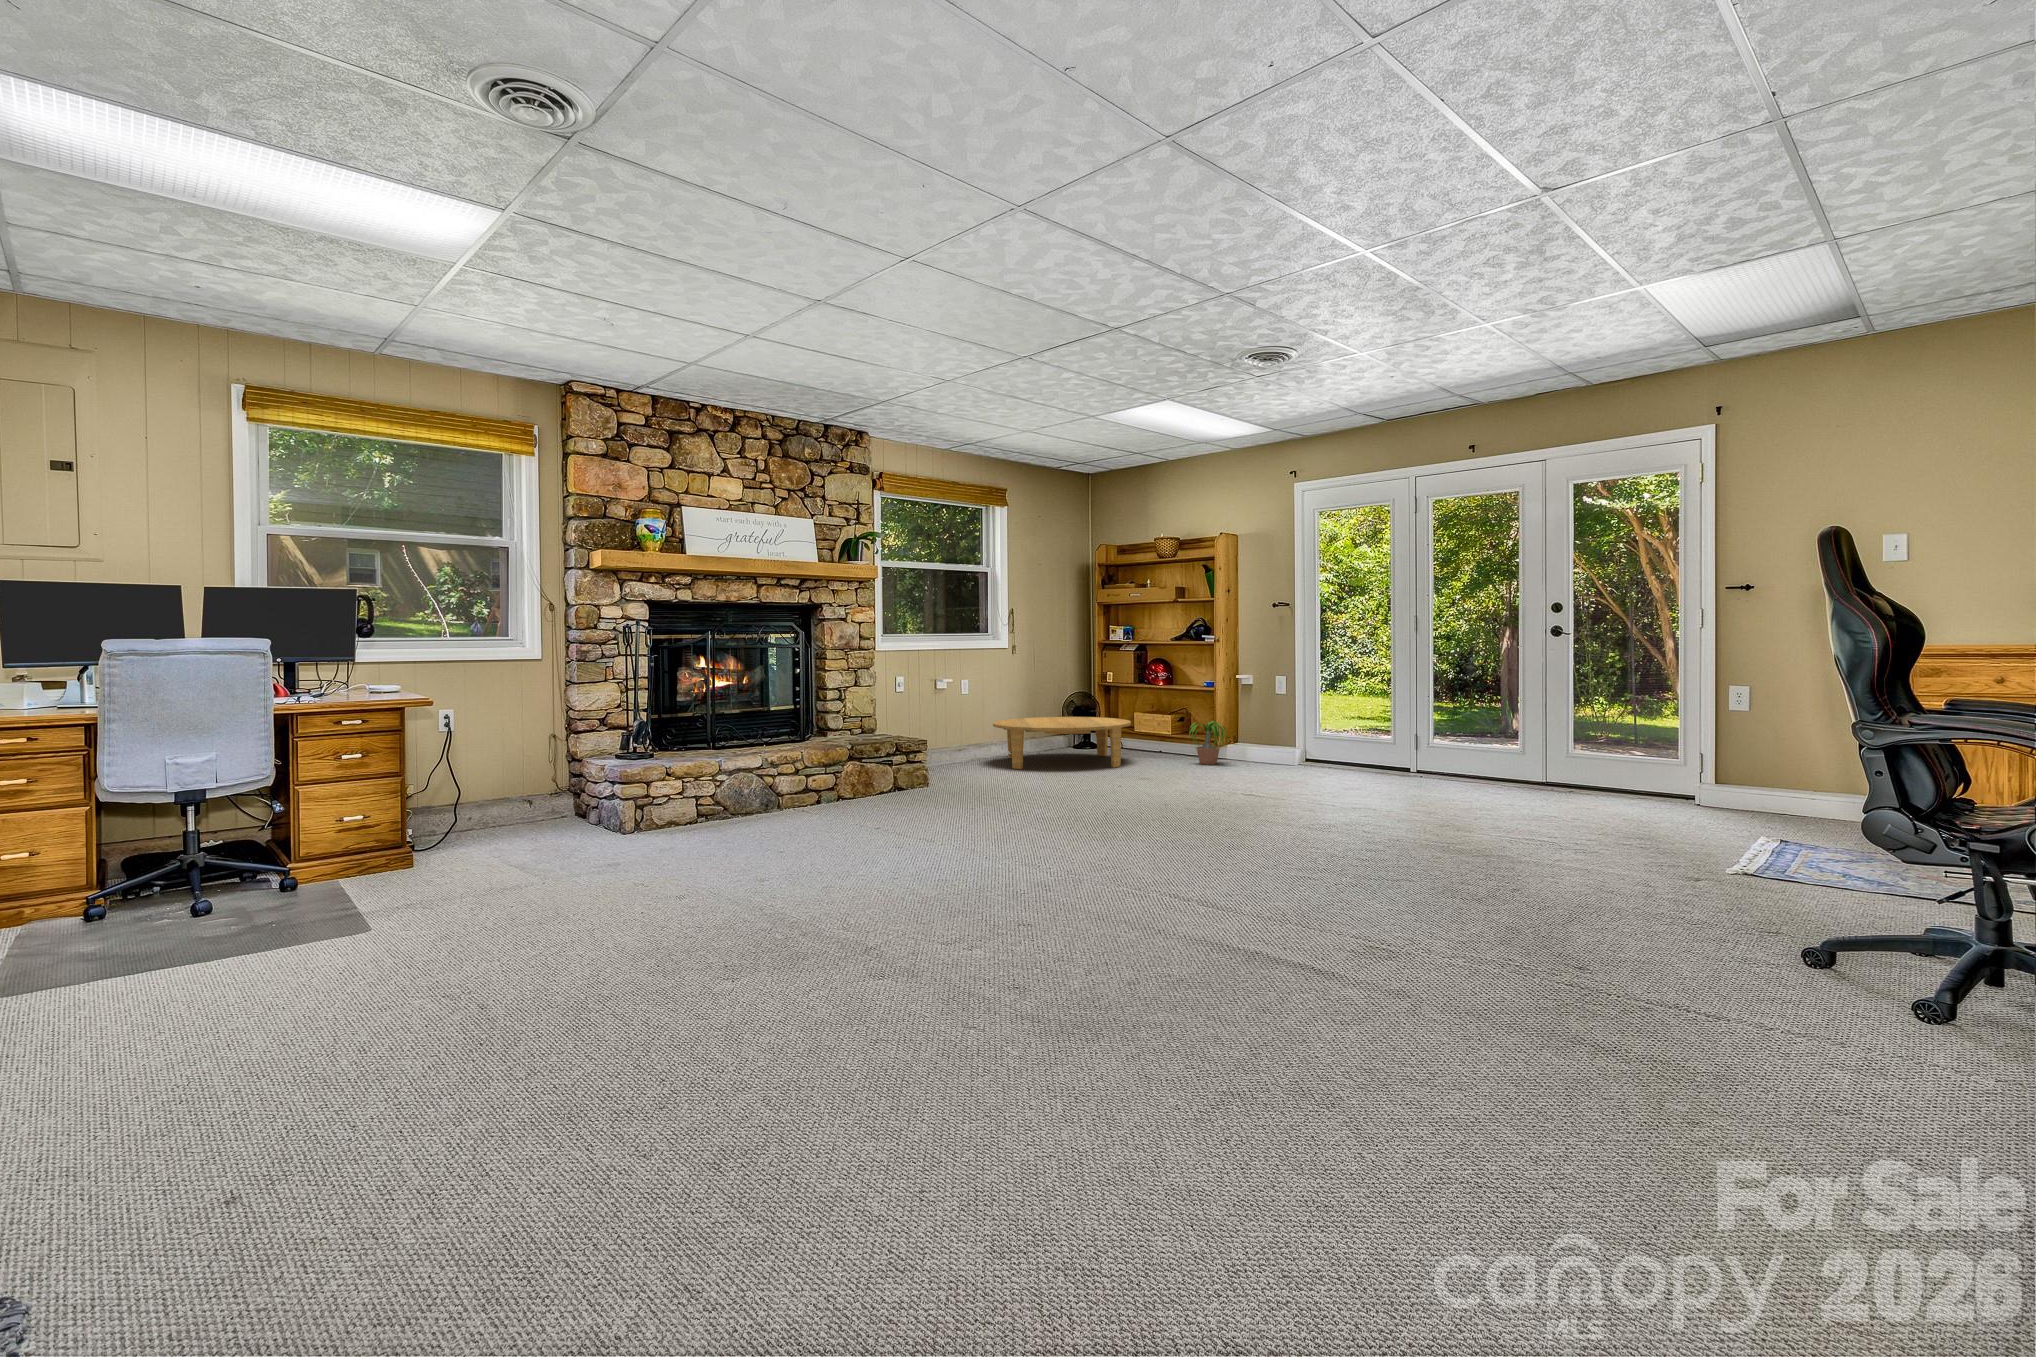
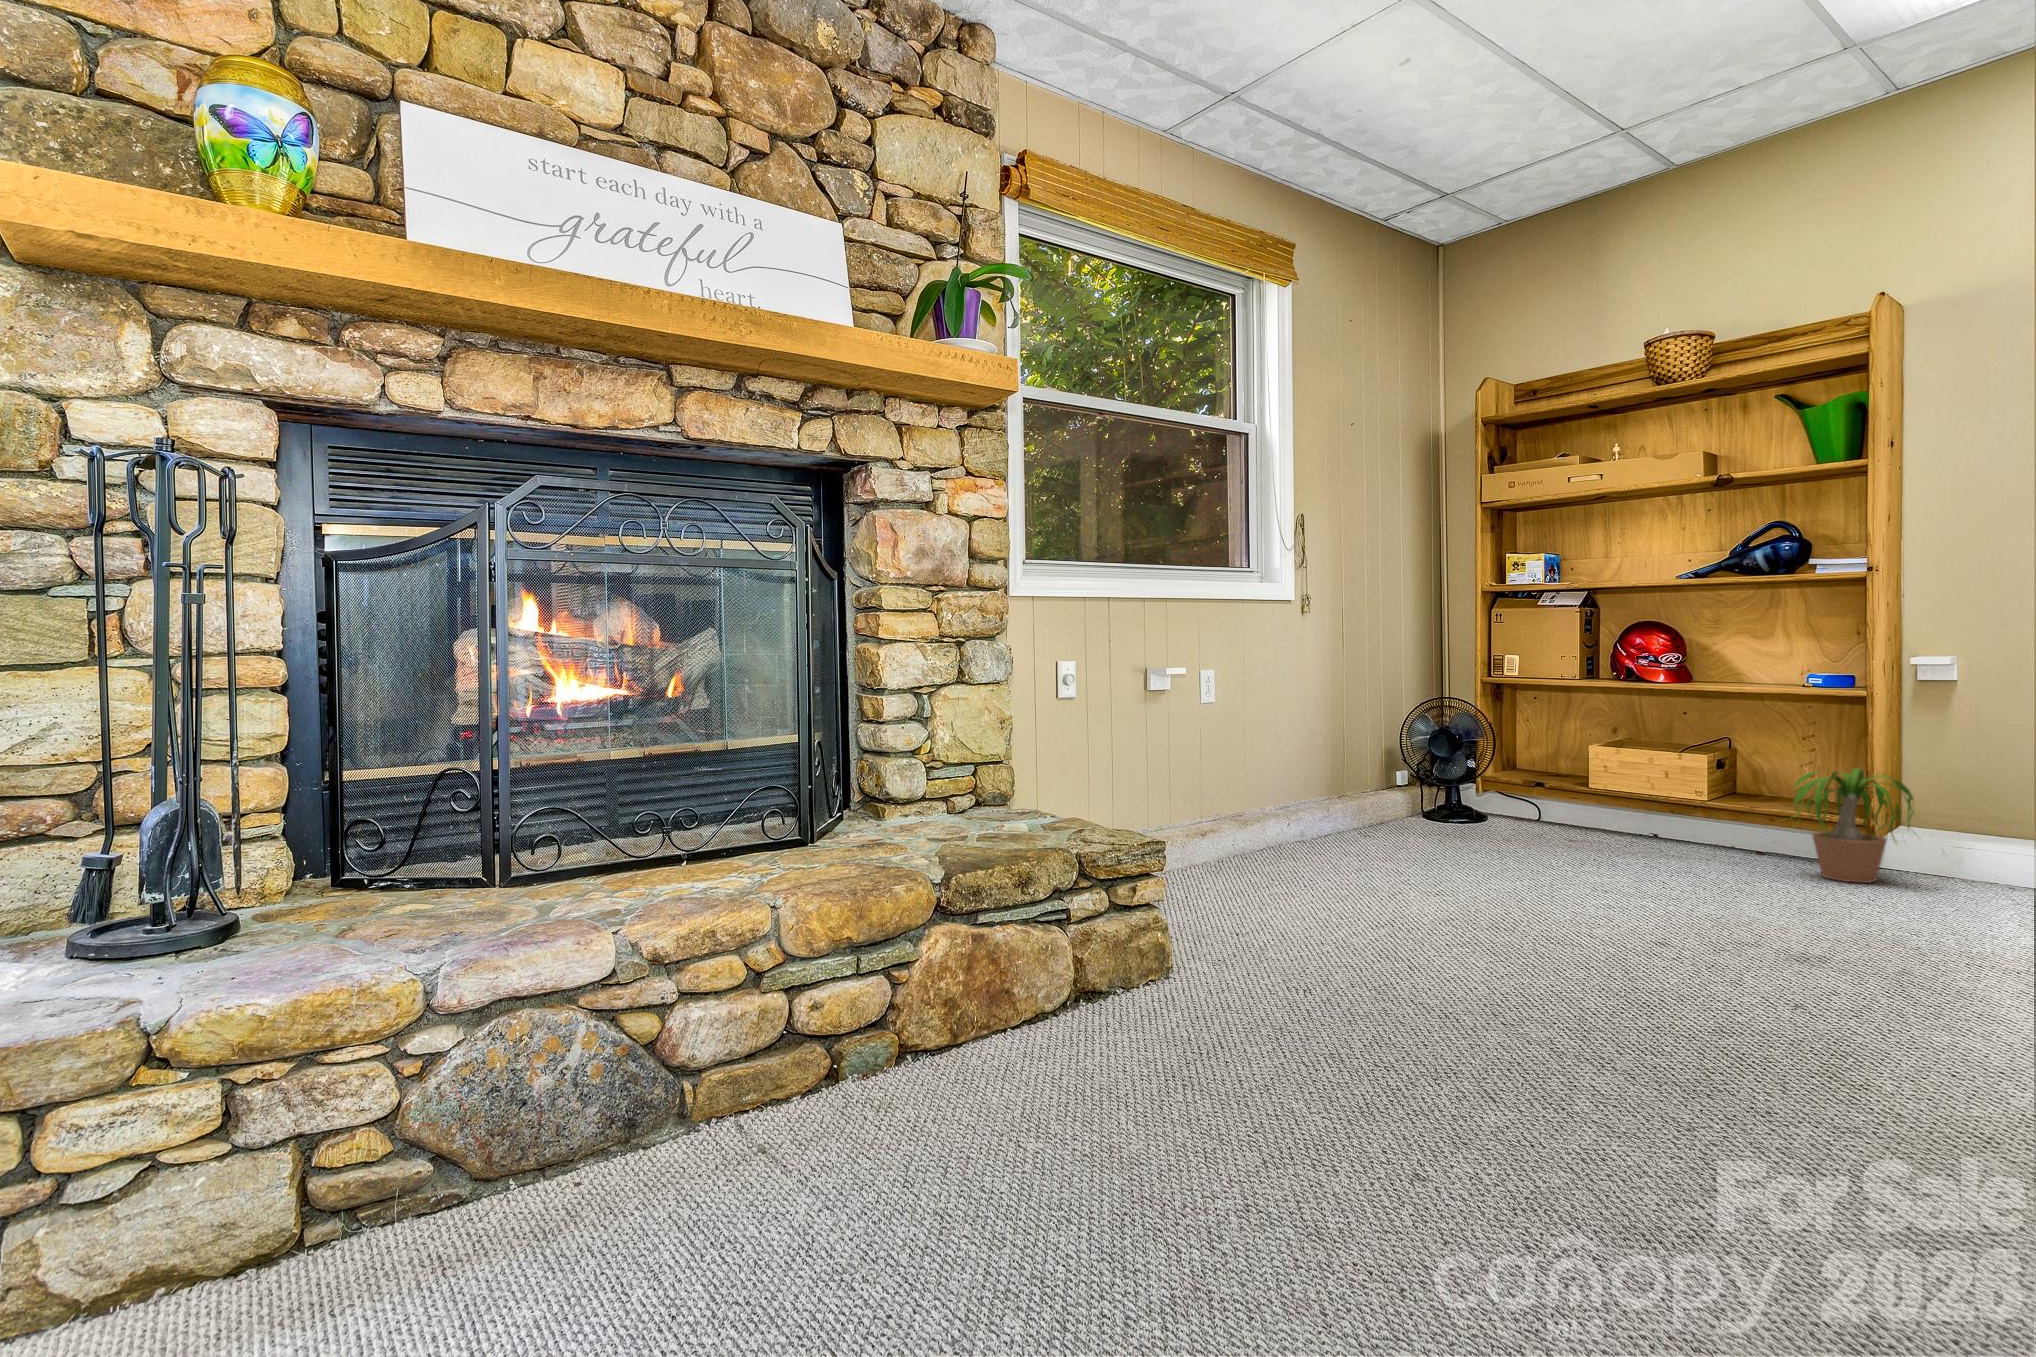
coffee table: present [993,717,1131,769] -> none [1274,749,1630,889]

